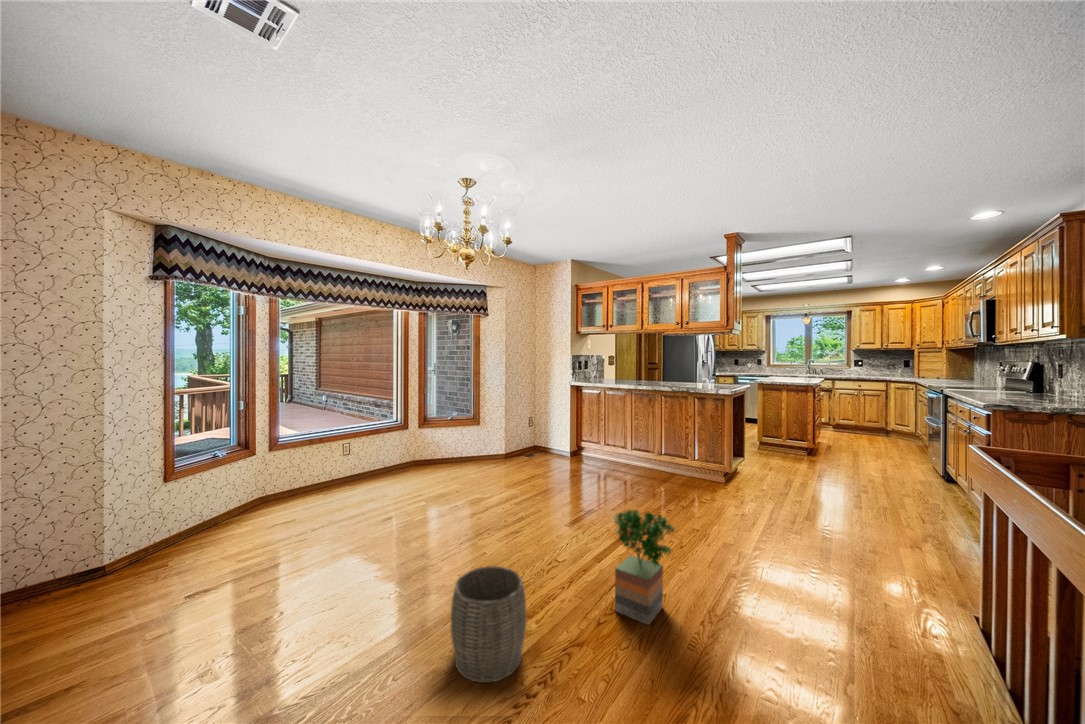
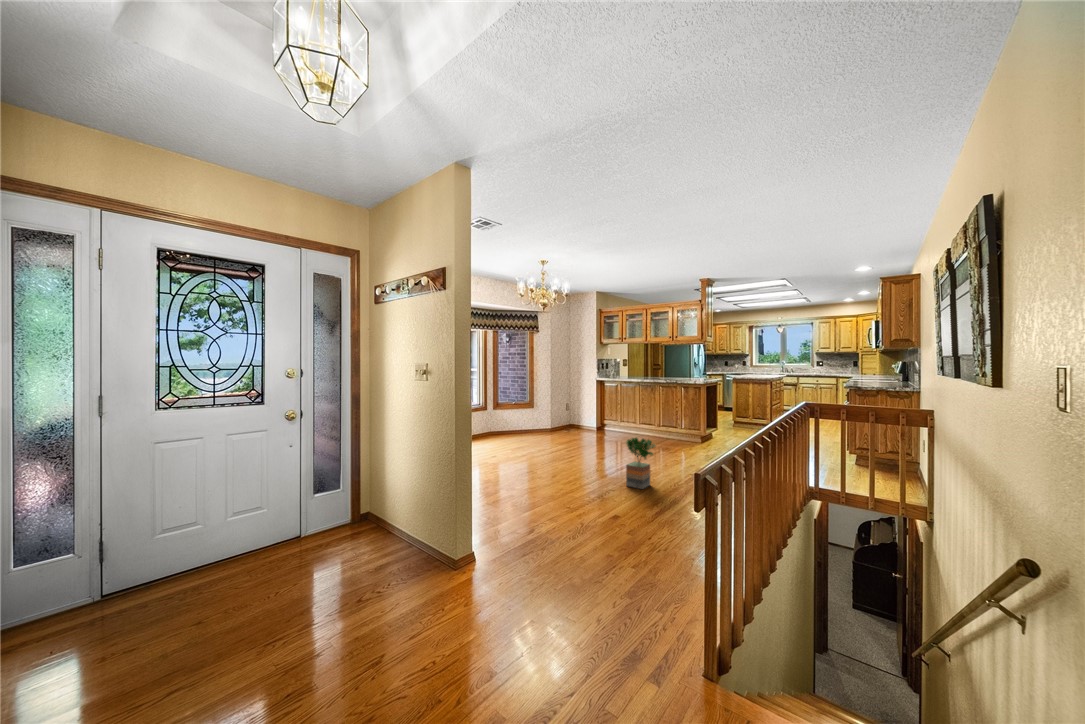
woven basket: present [451,566,526,683] -> none [553,459,586,501]

